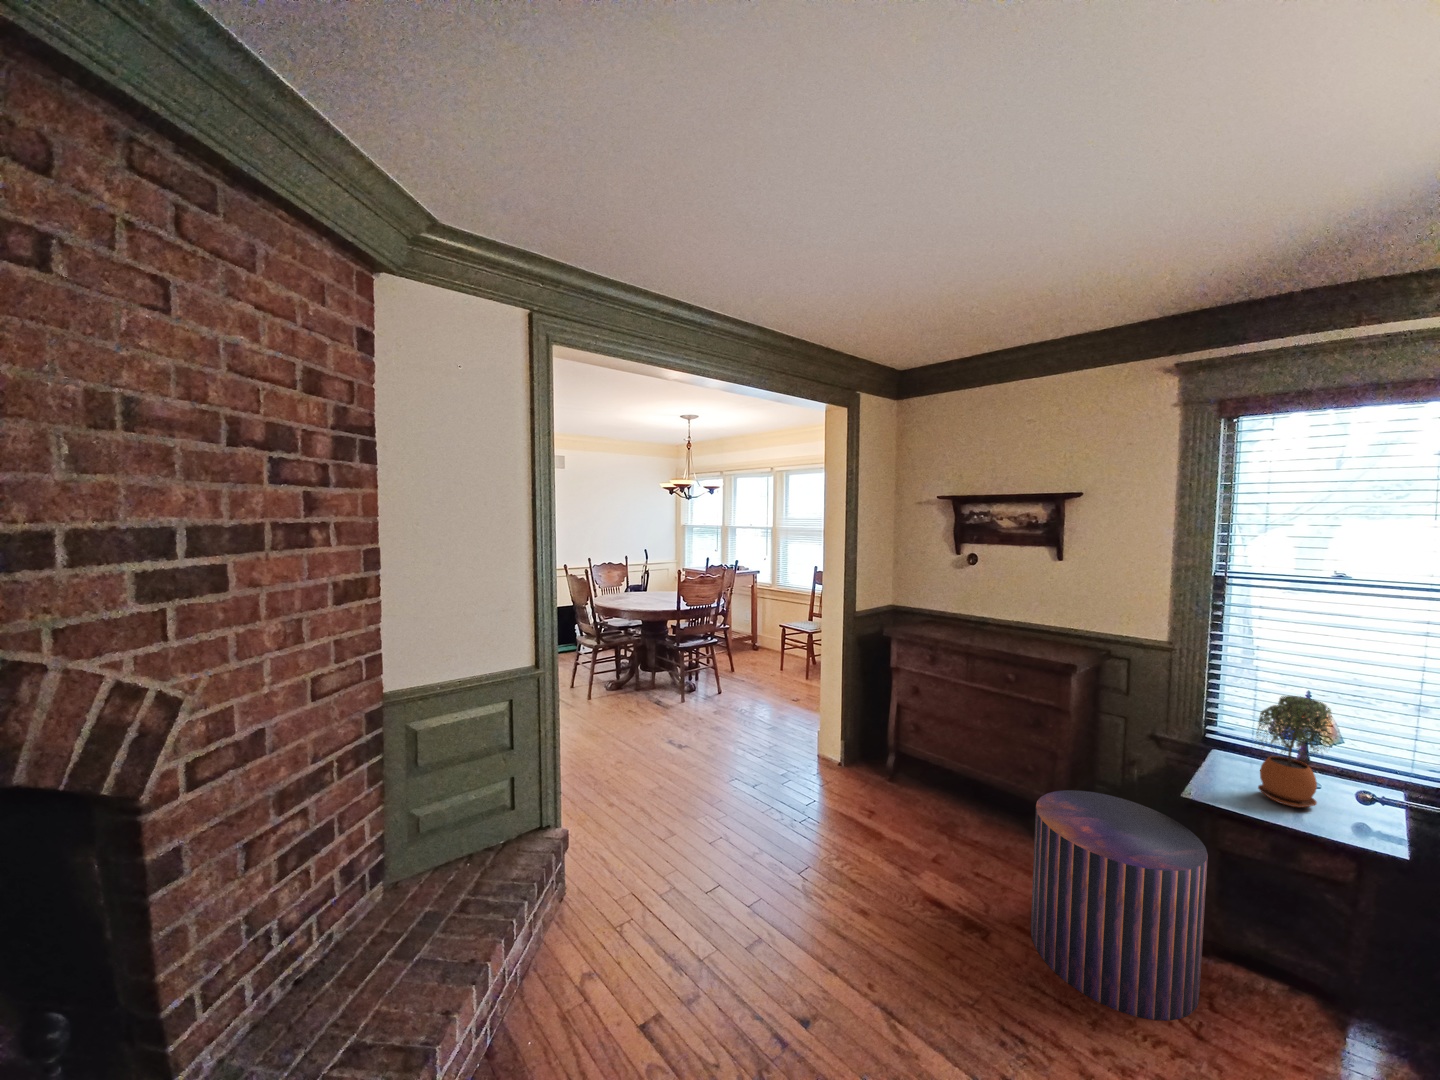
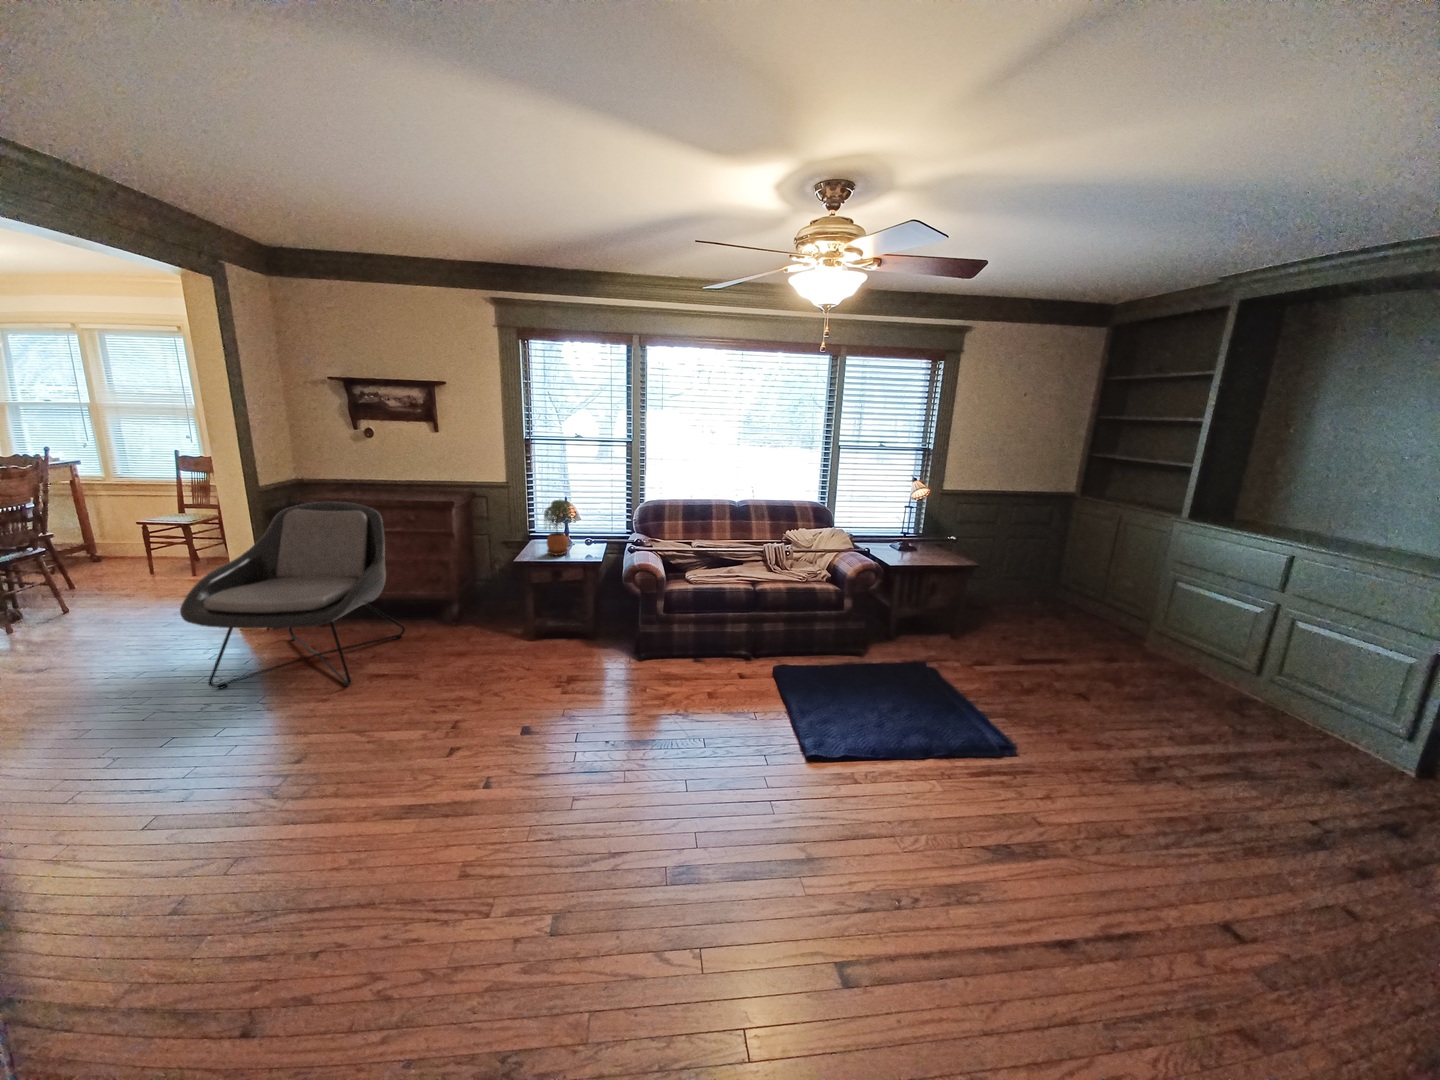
lounge chair: none [777,635,982,890] -> present [180,502,405,689]
pouf: present [1031,790,1208,1021] -> none [432,576,525,683]

